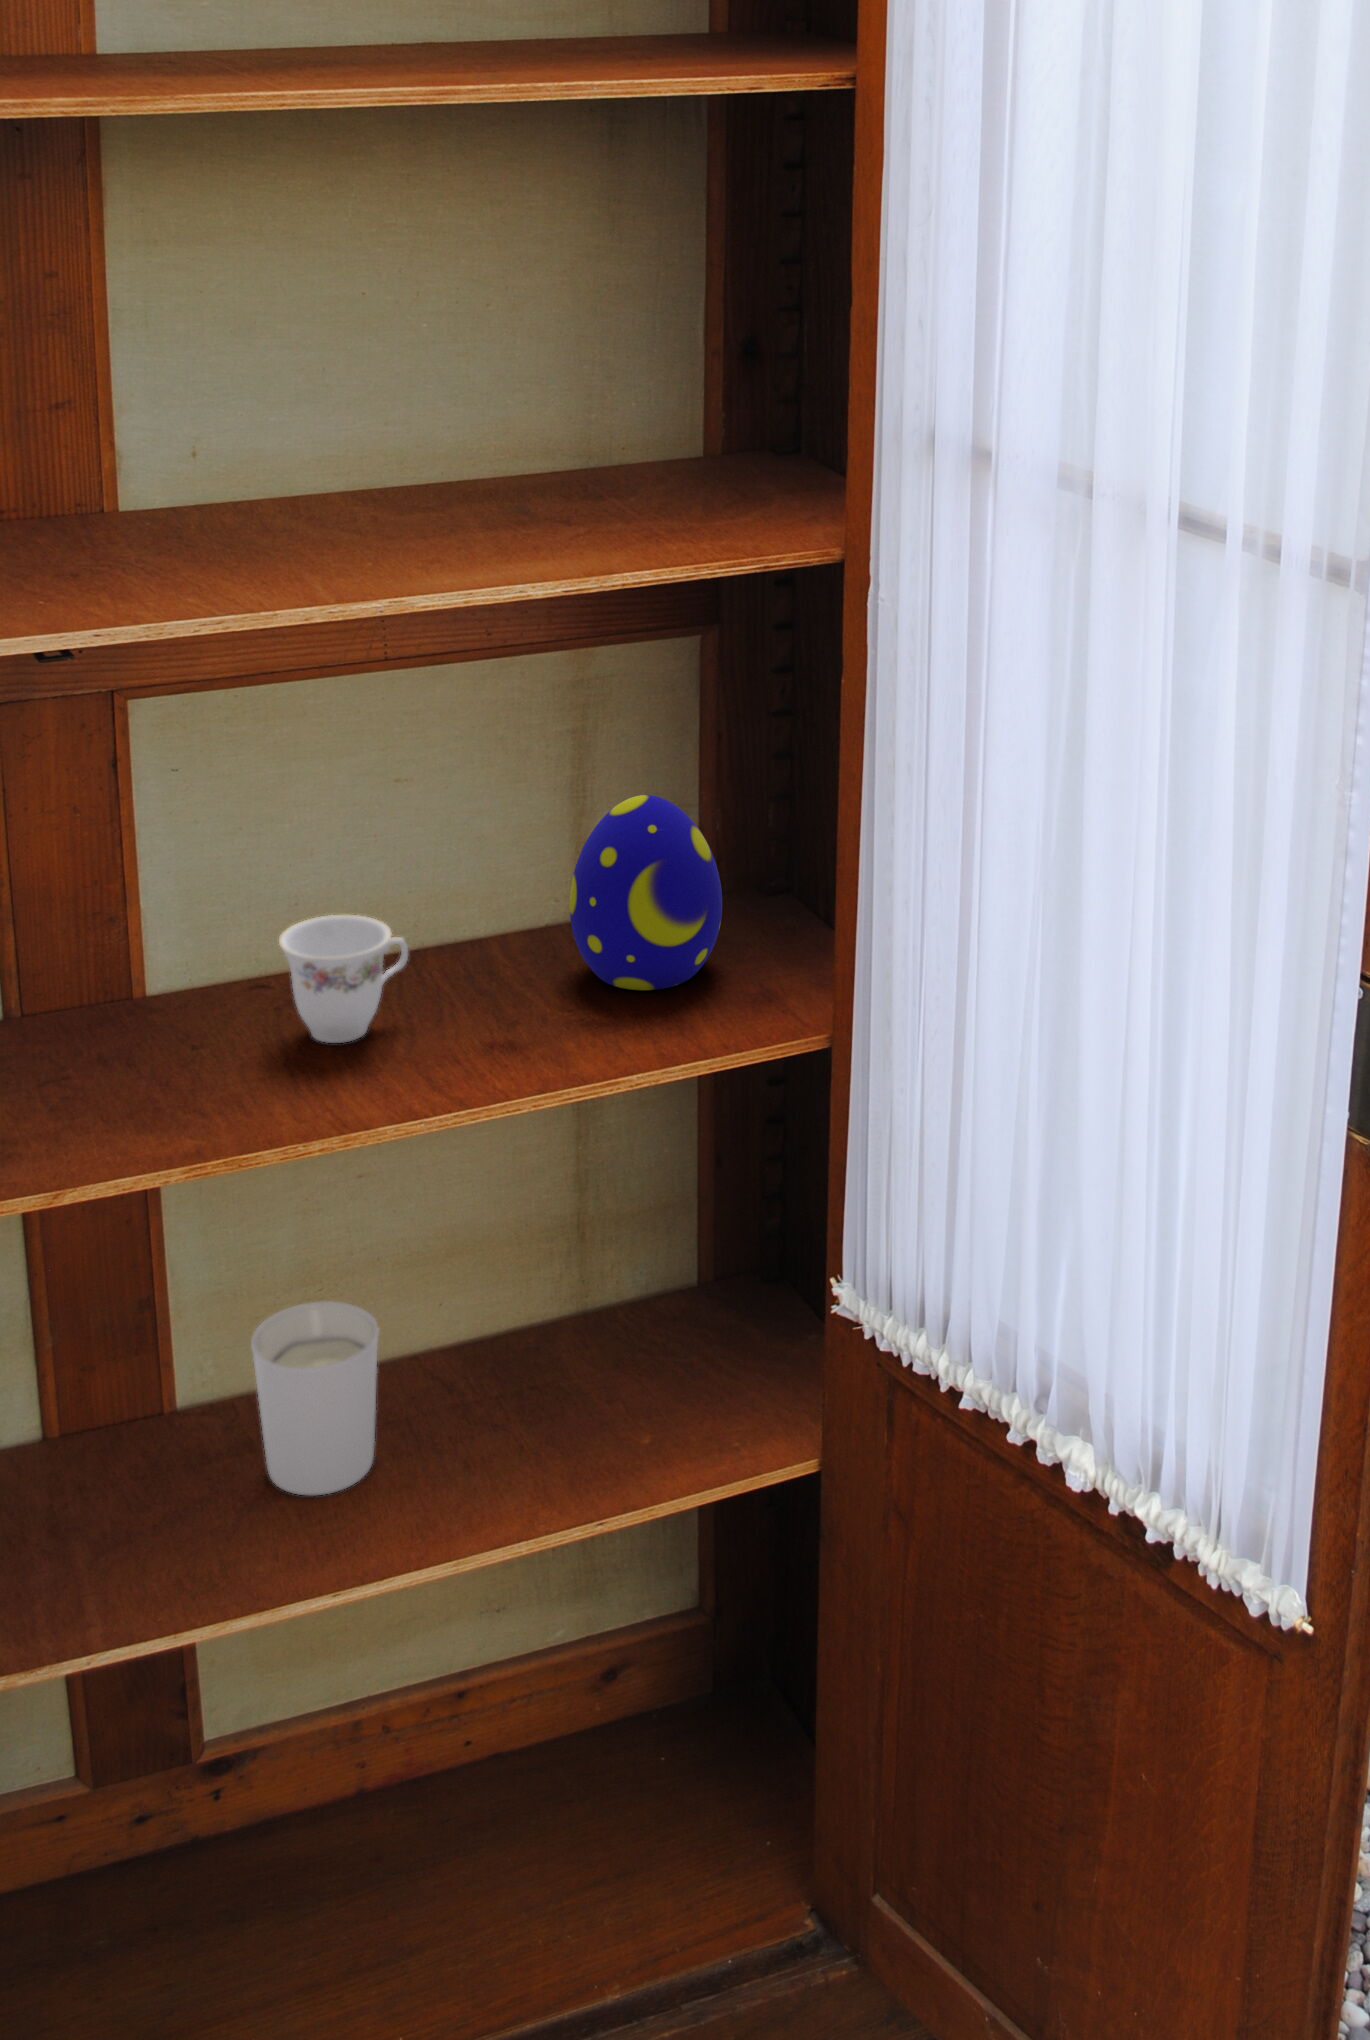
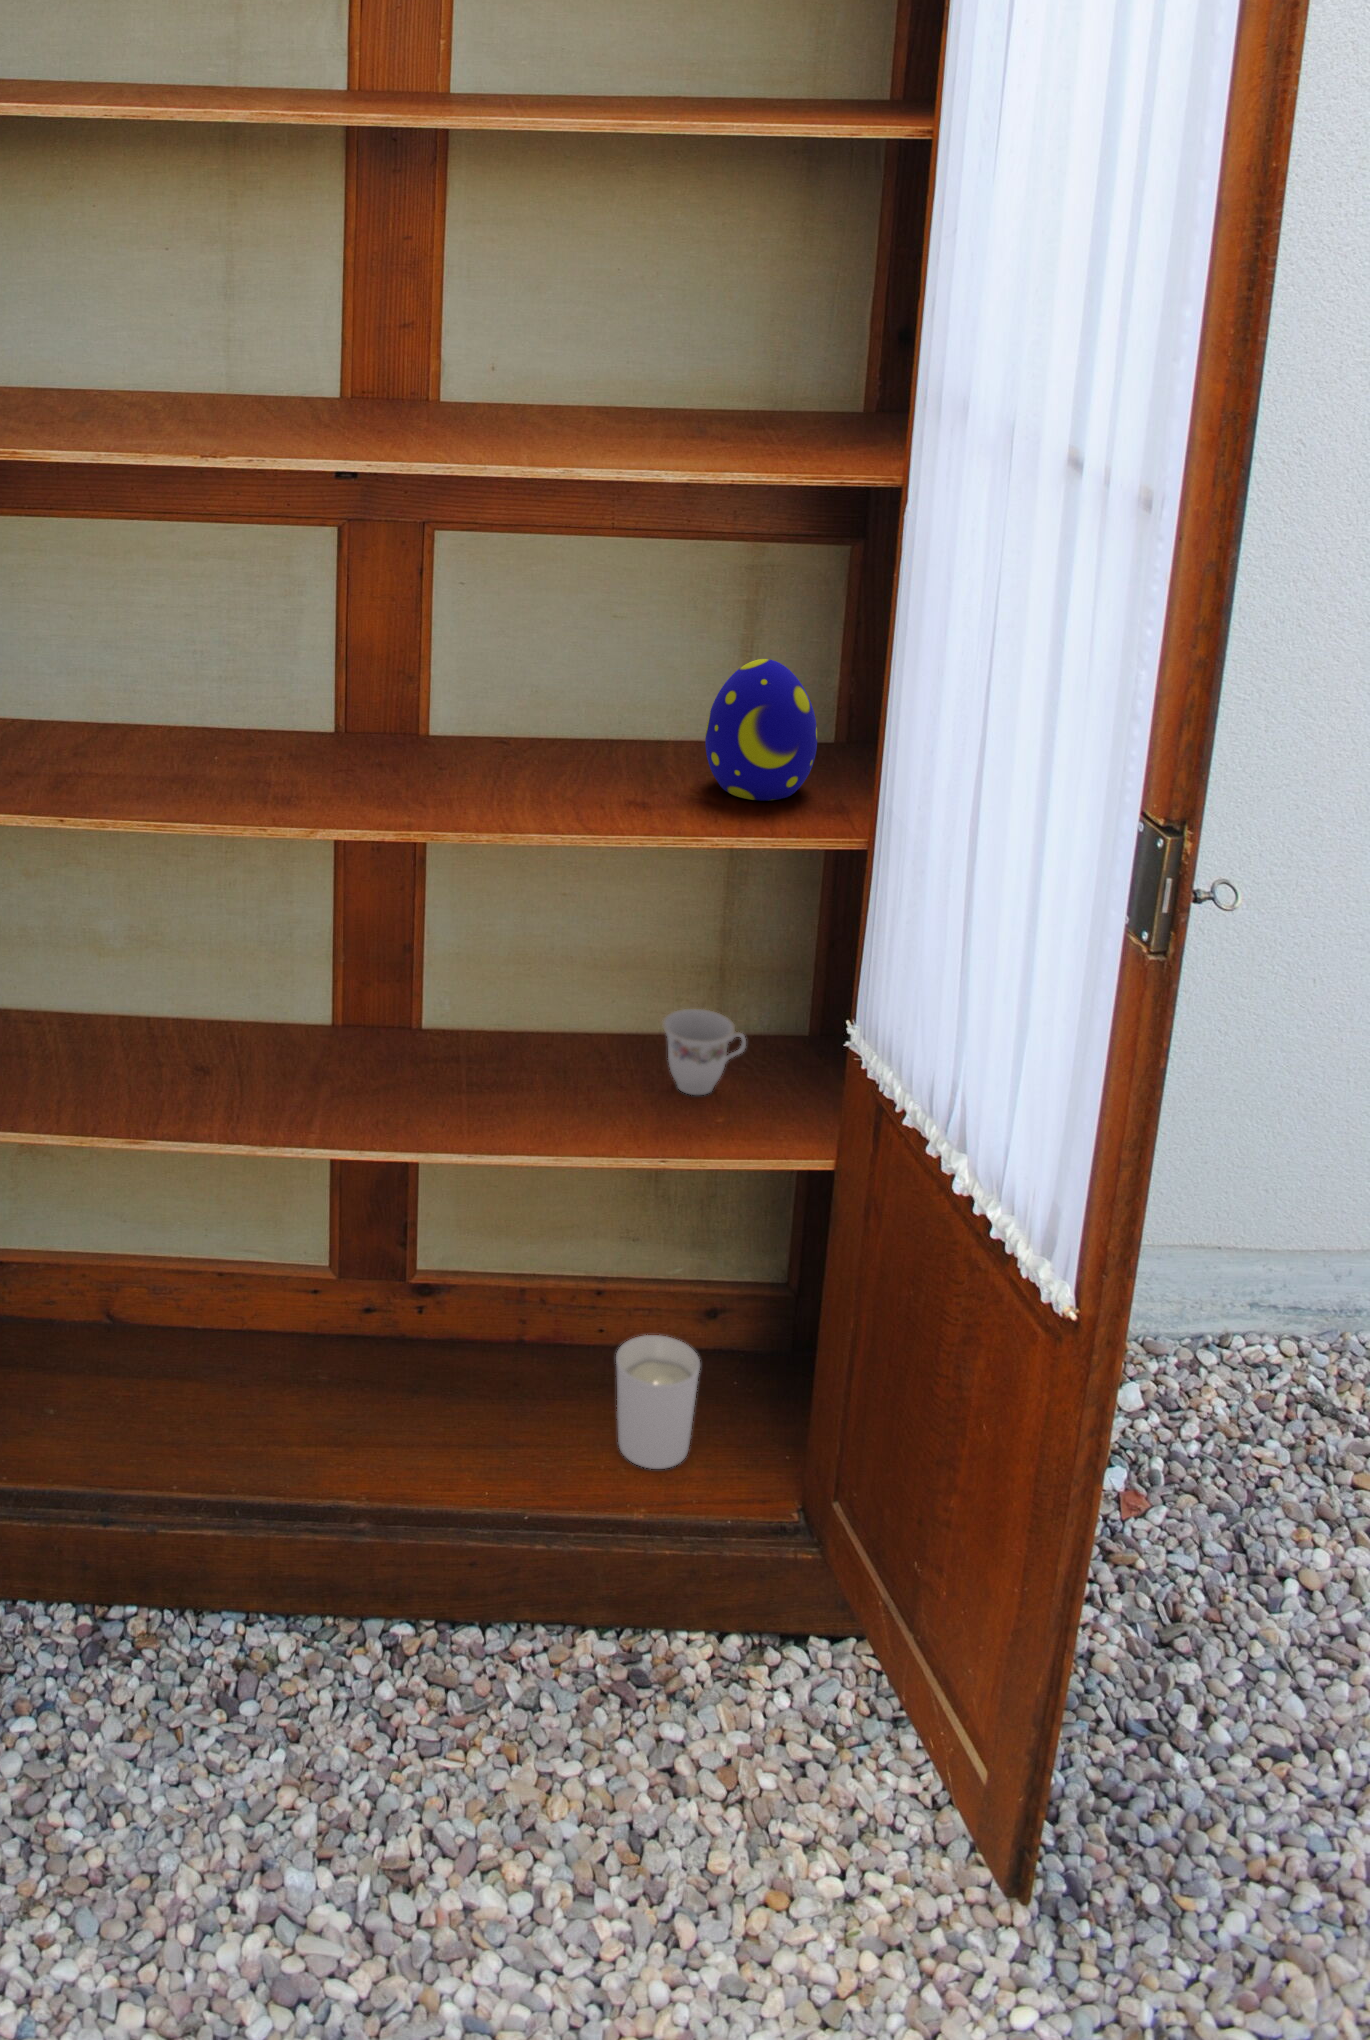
teacup: present [279,915,408,1043] -> present [662,1009,746,1095]
candle holder: present [251,1301,379,1496] -> present [616,1335,700,1469]

